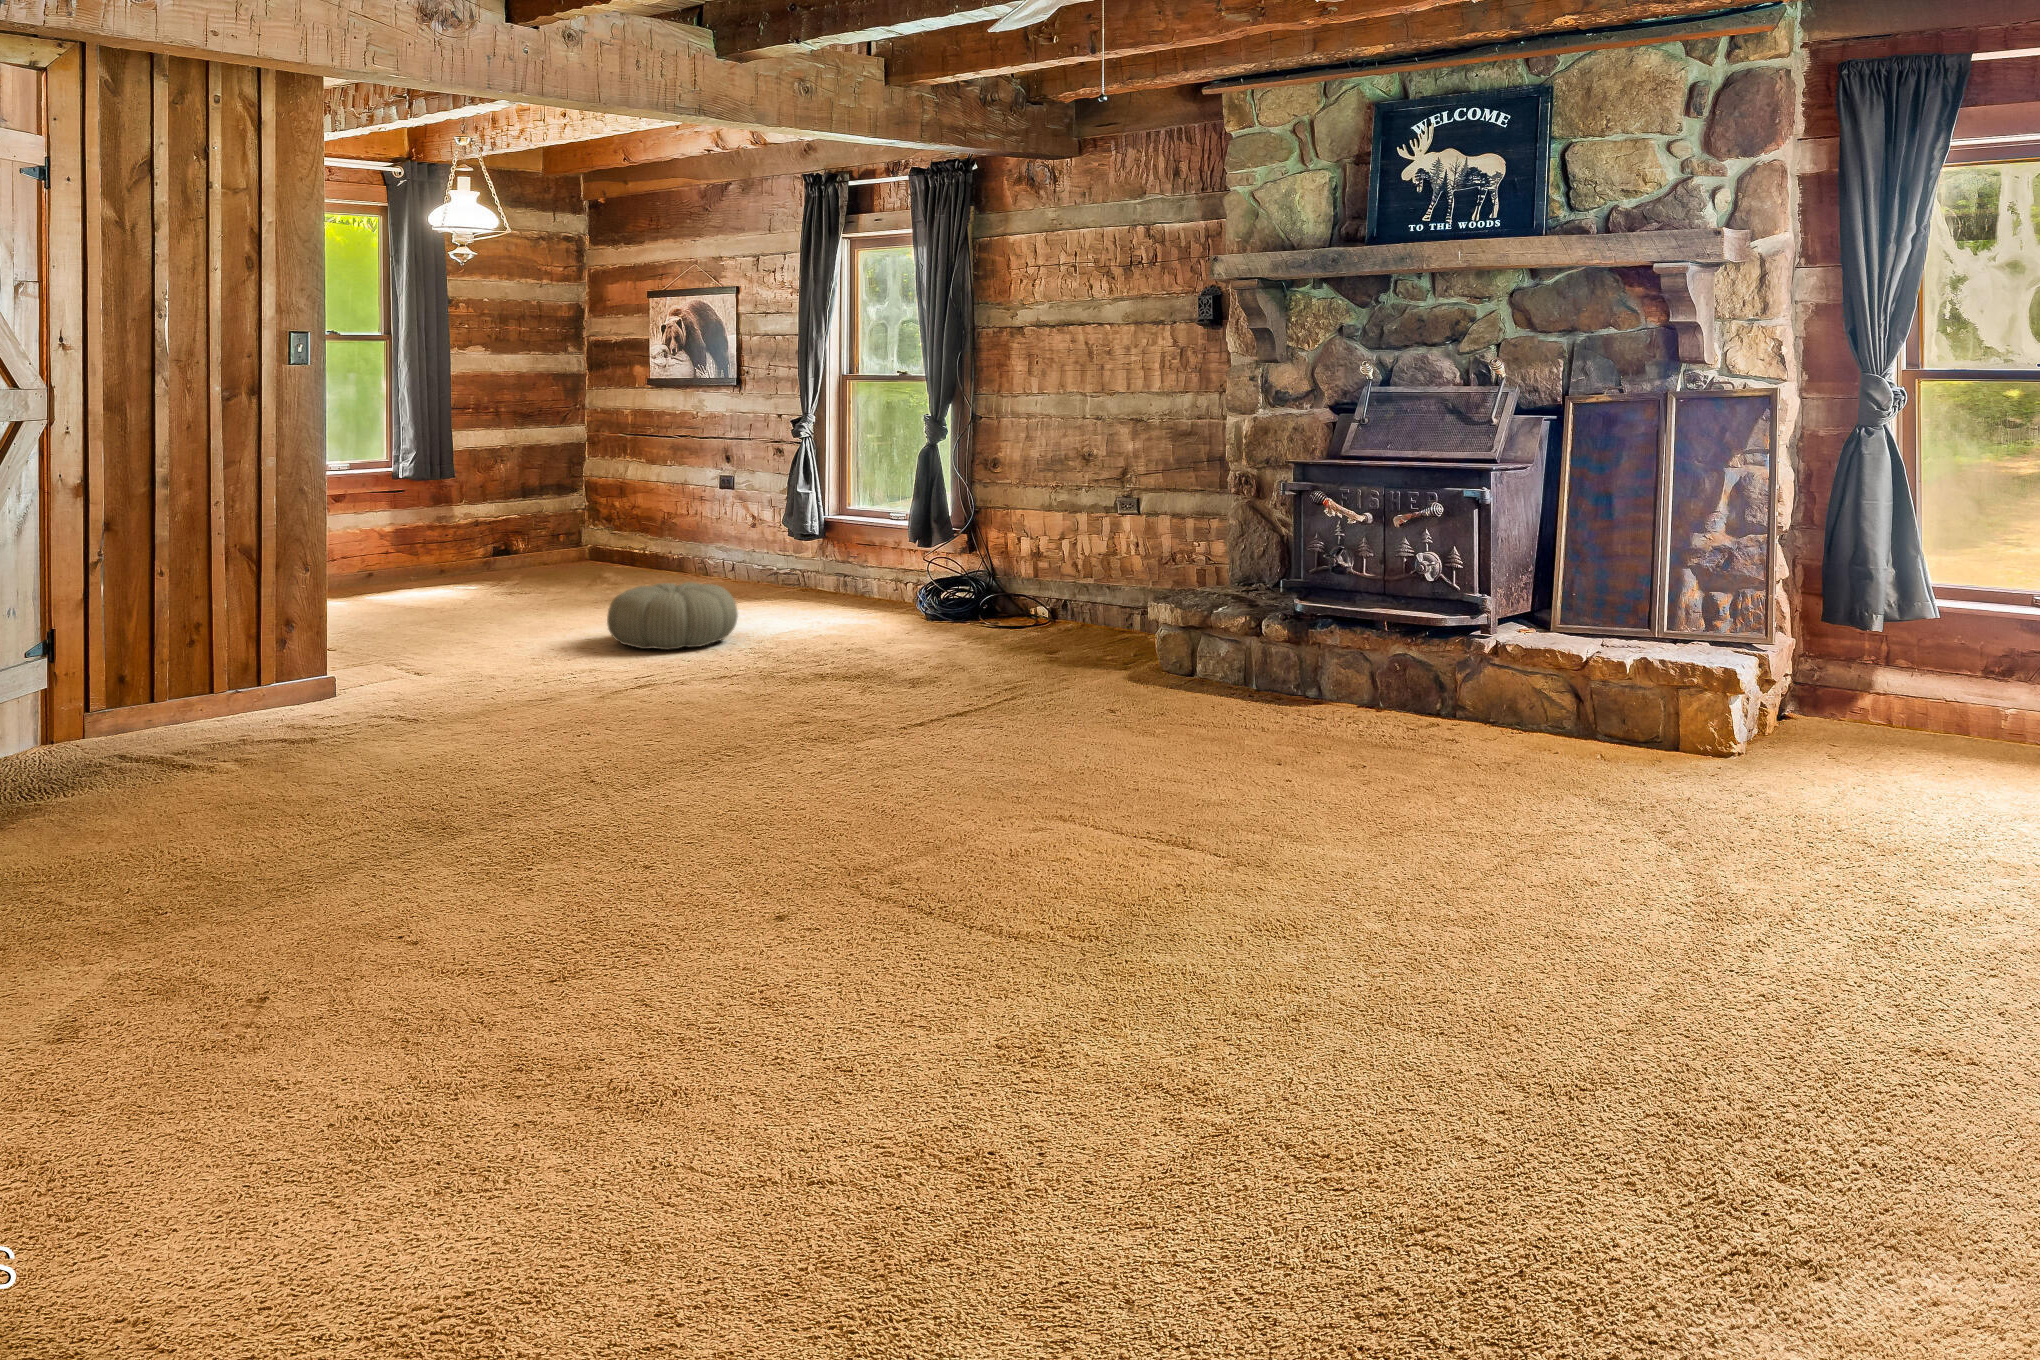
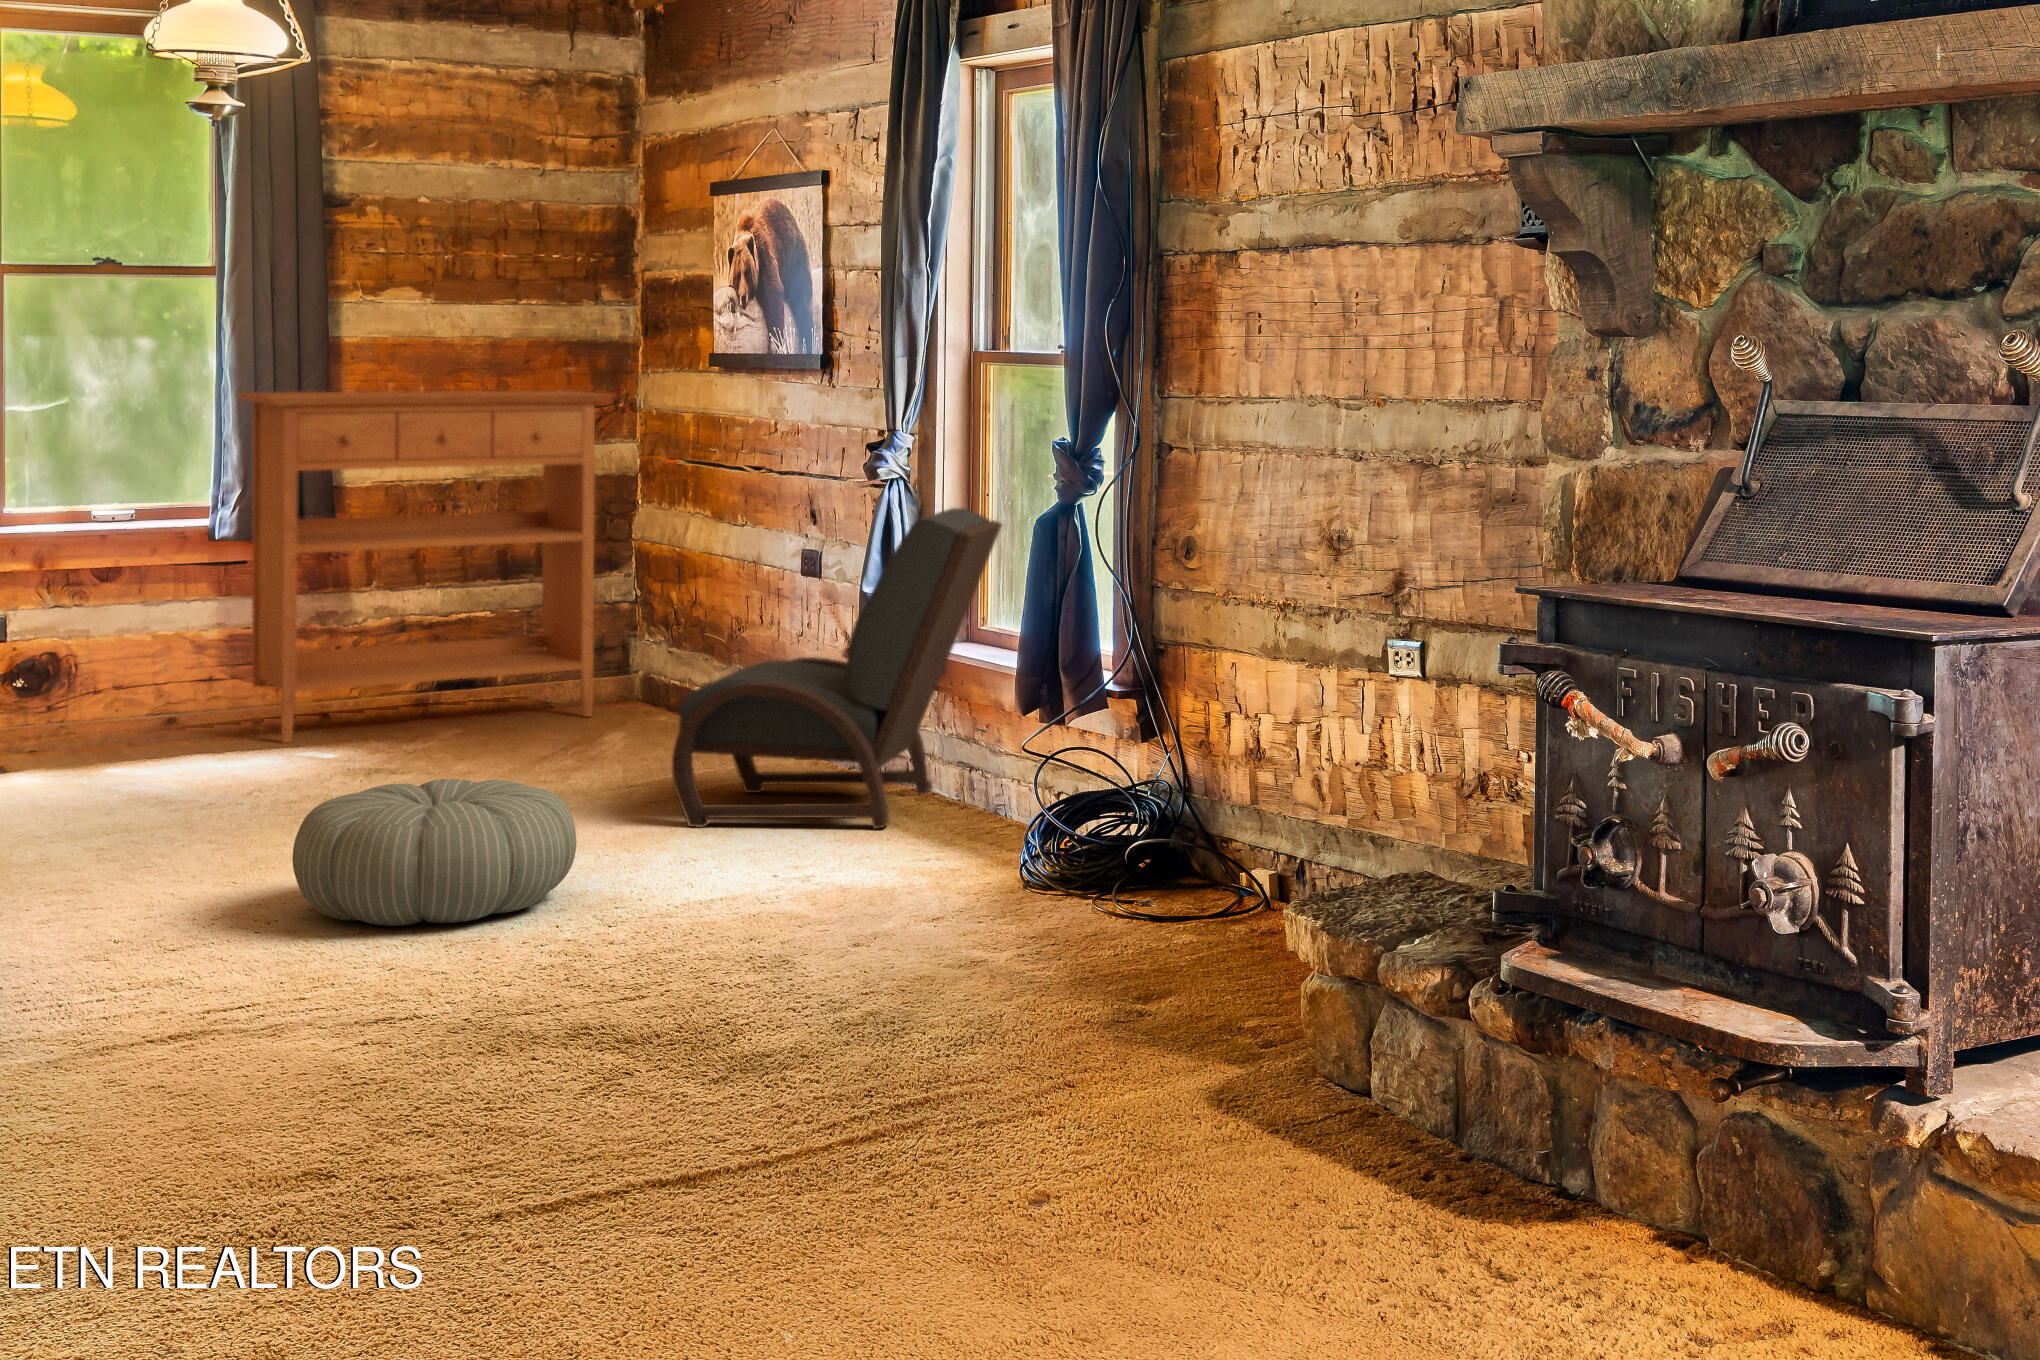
console table: none [399,399,598,587] -> present [238,391,614,743]
lounge chair: none [723,451,867,609] -> present [672,508,1002,829]

